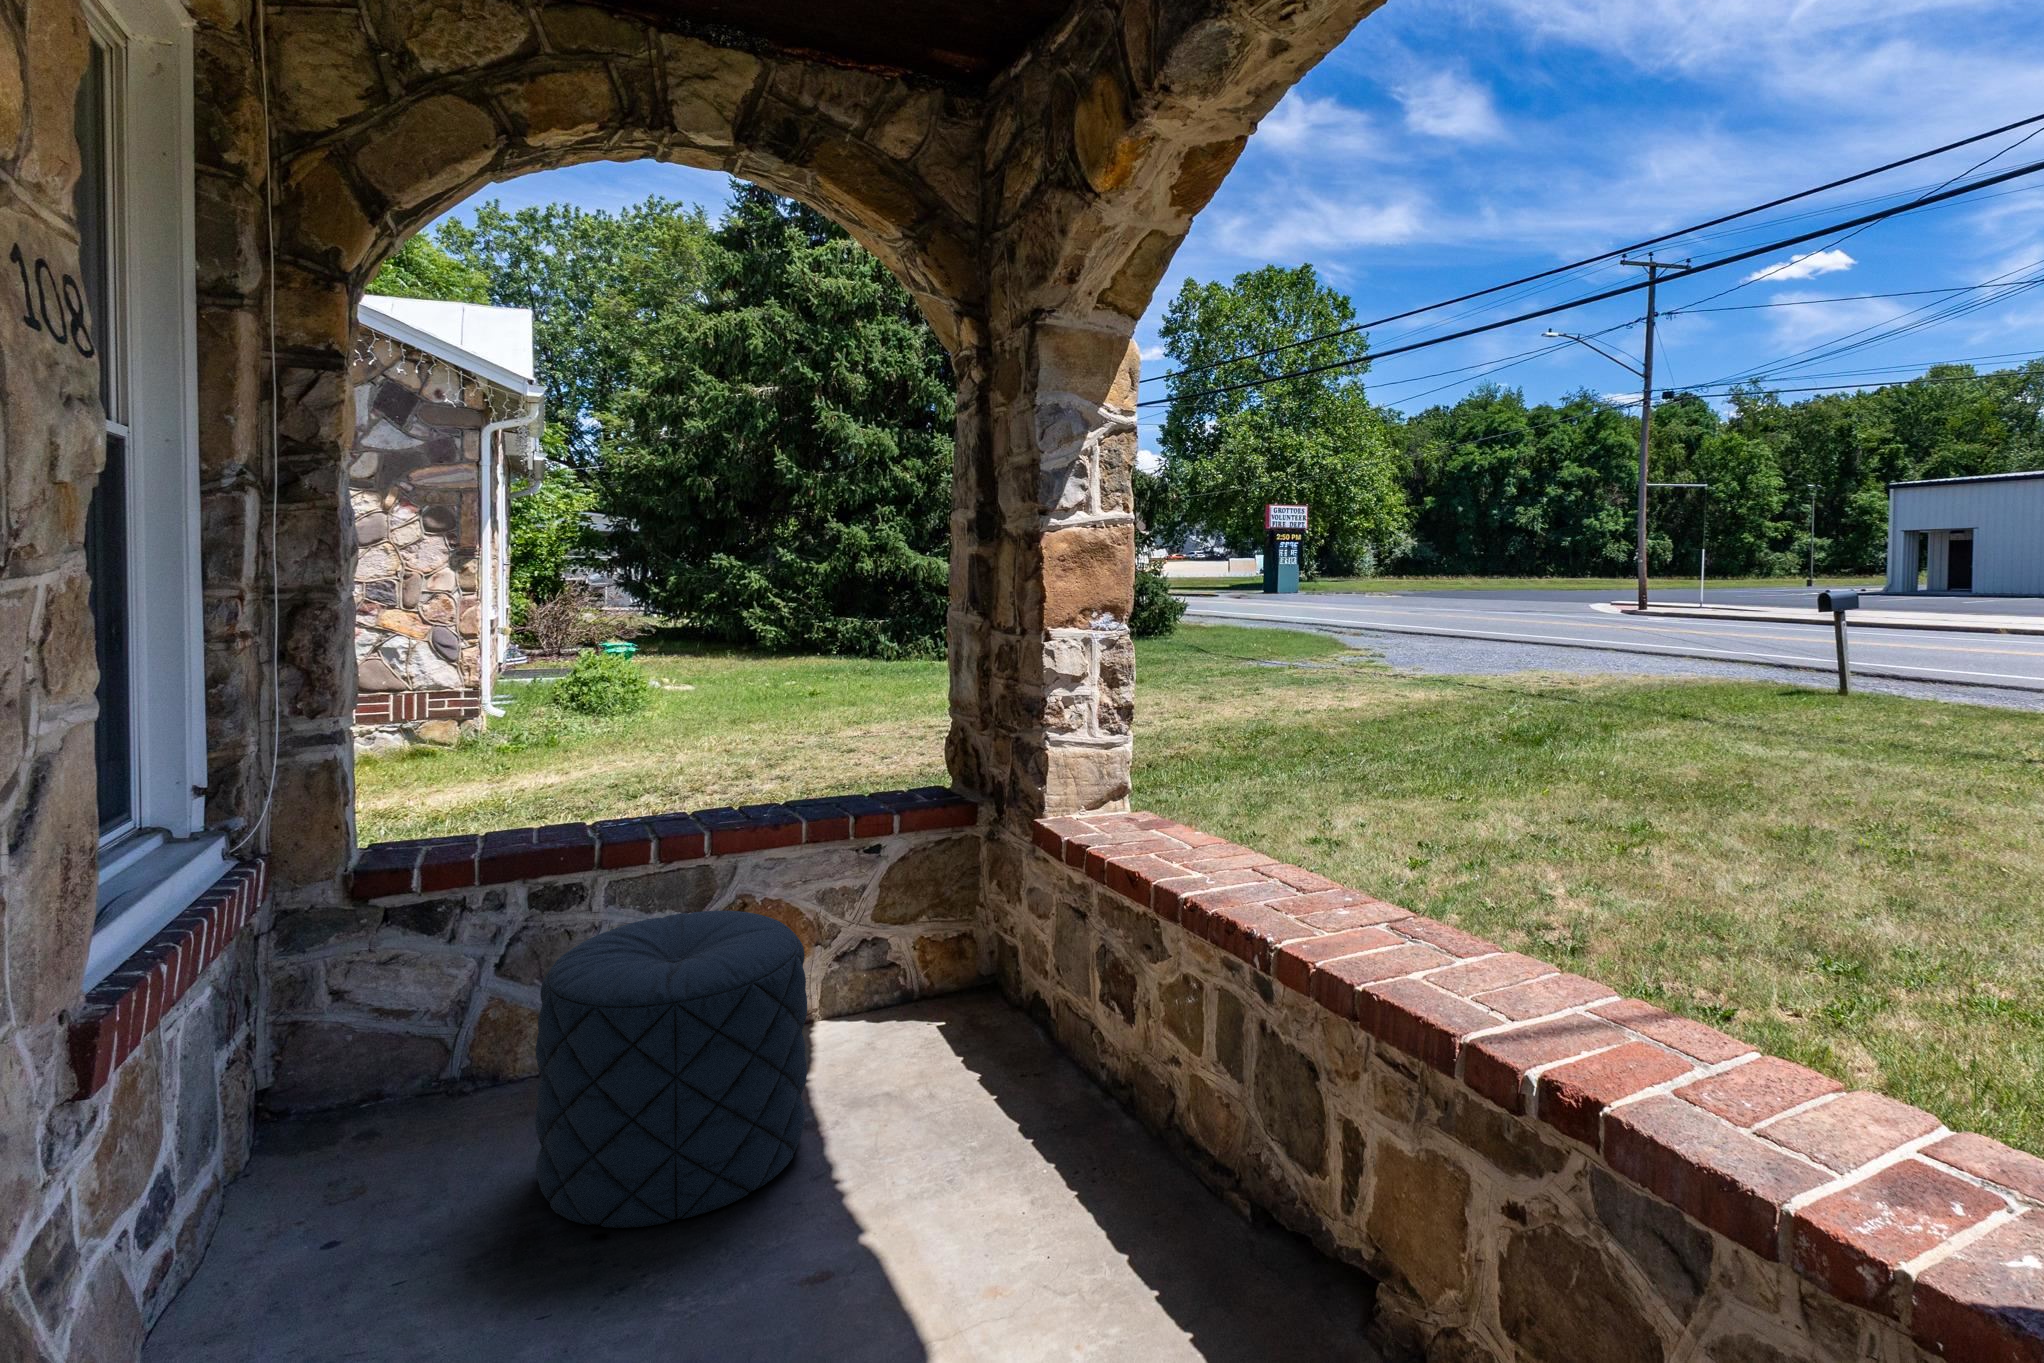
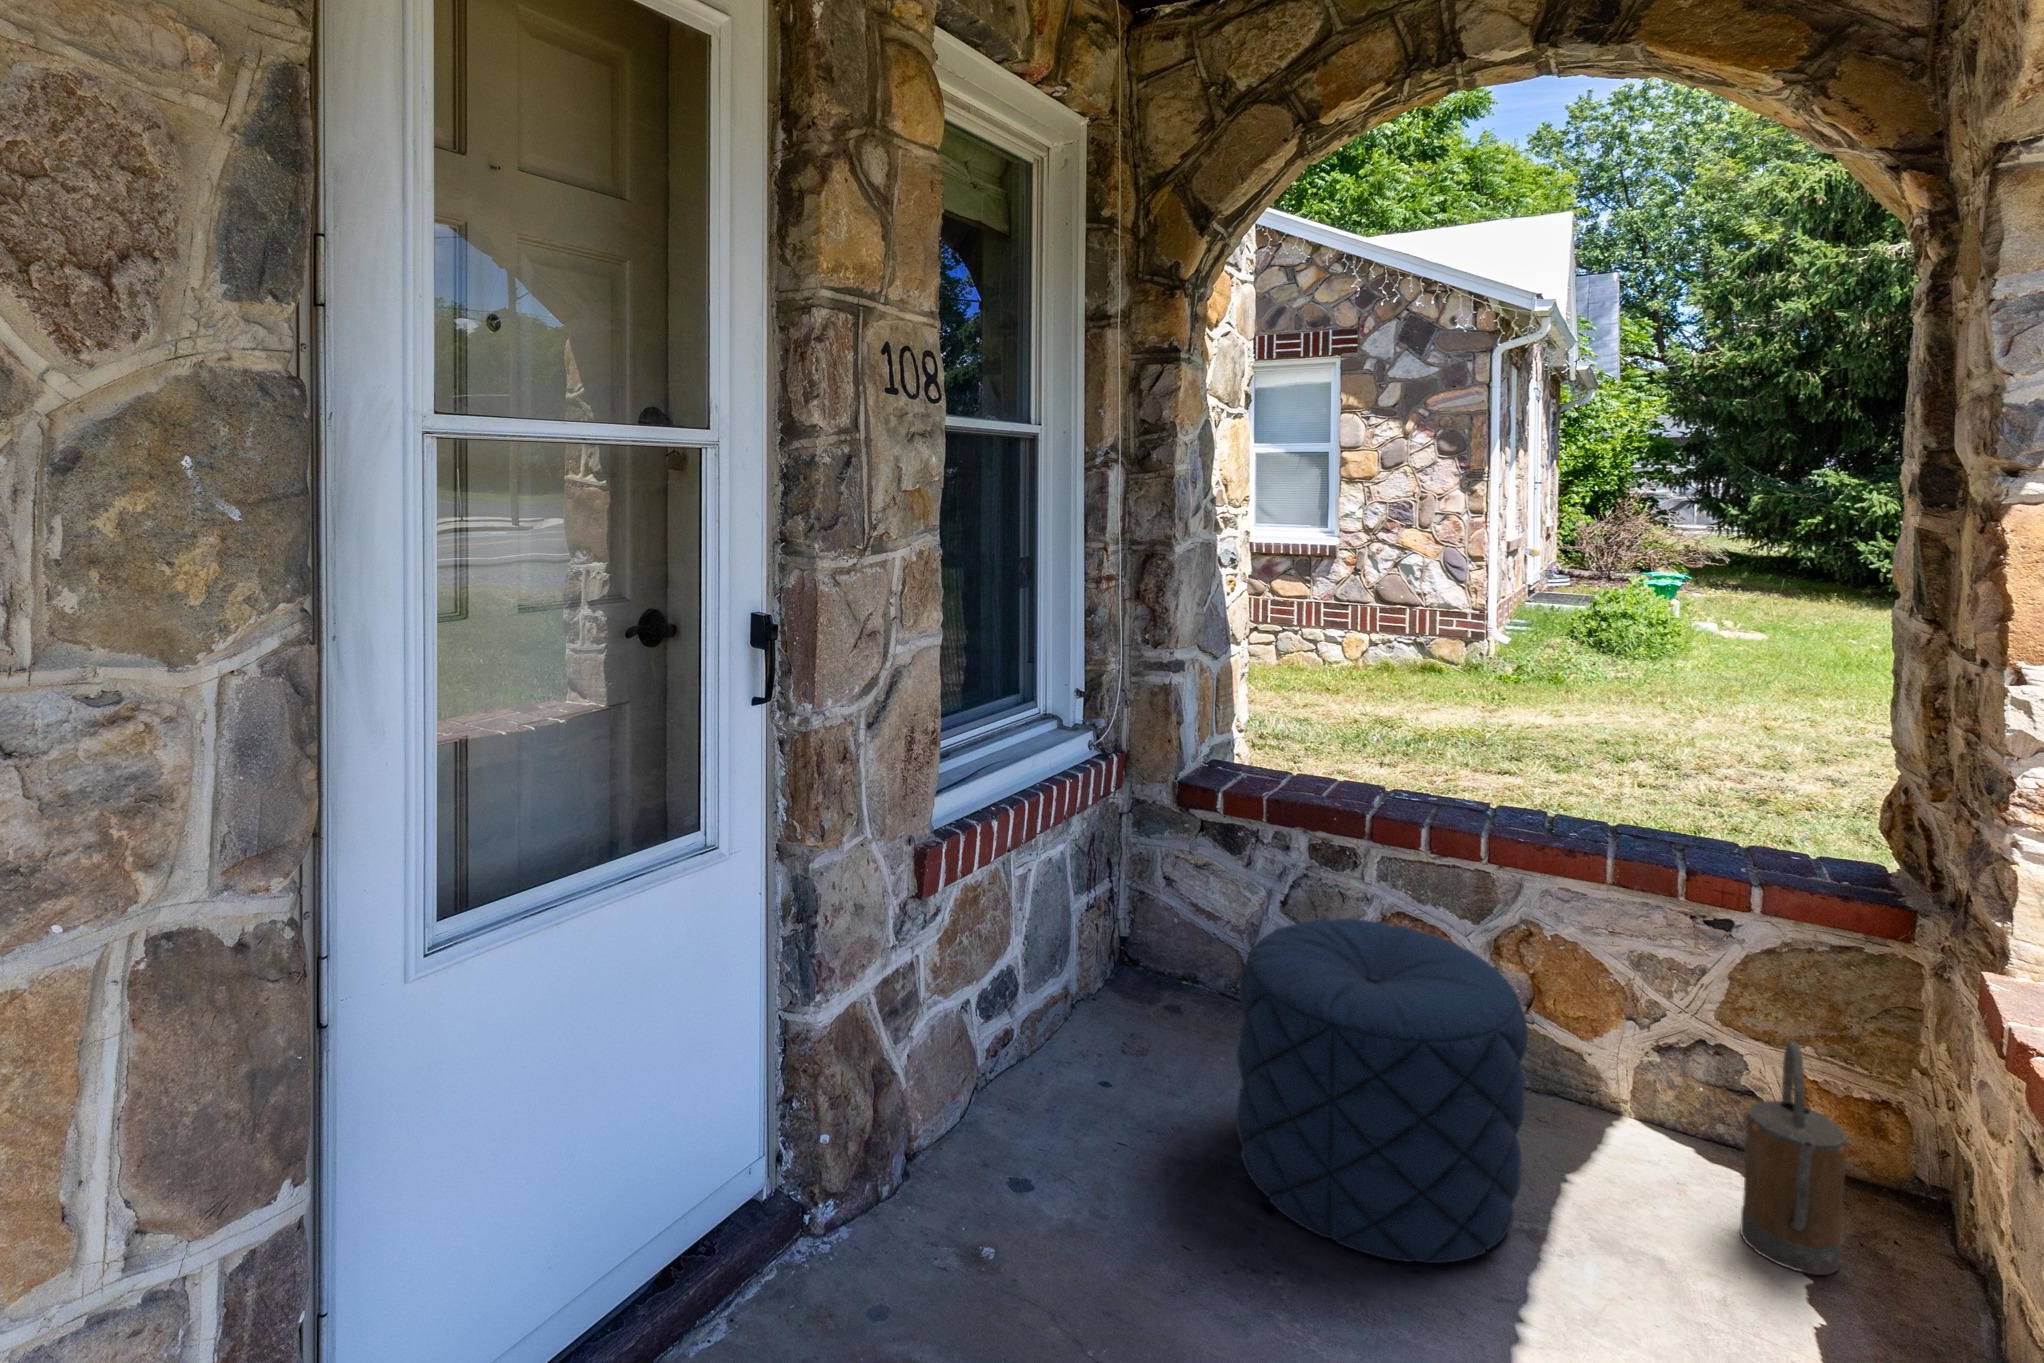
watering can: none [922,902,979,1063] -> present [1740,1041,1847,1275]

